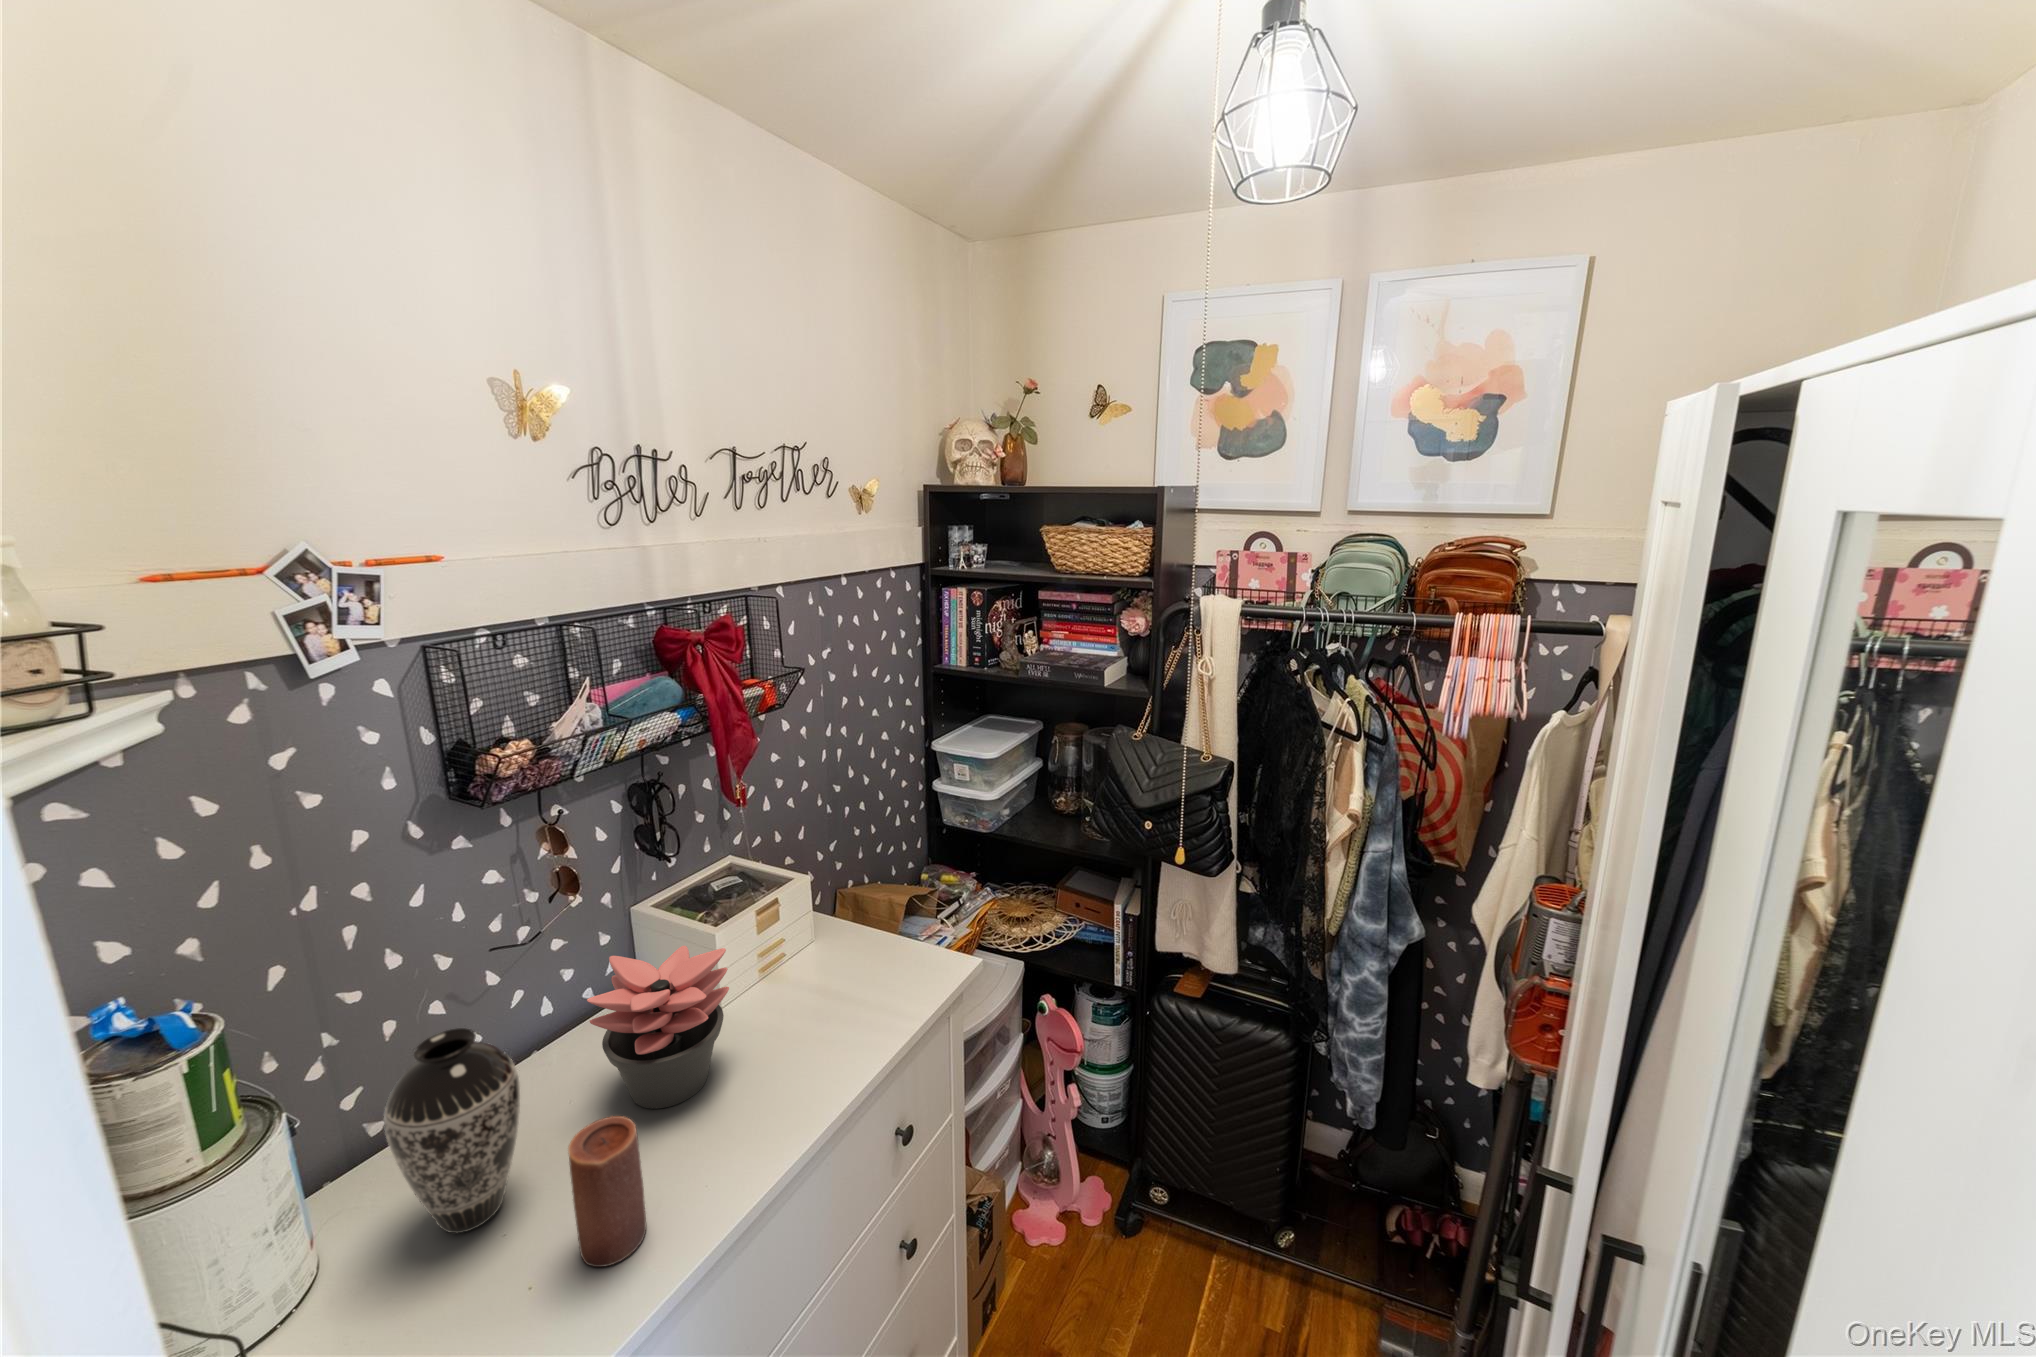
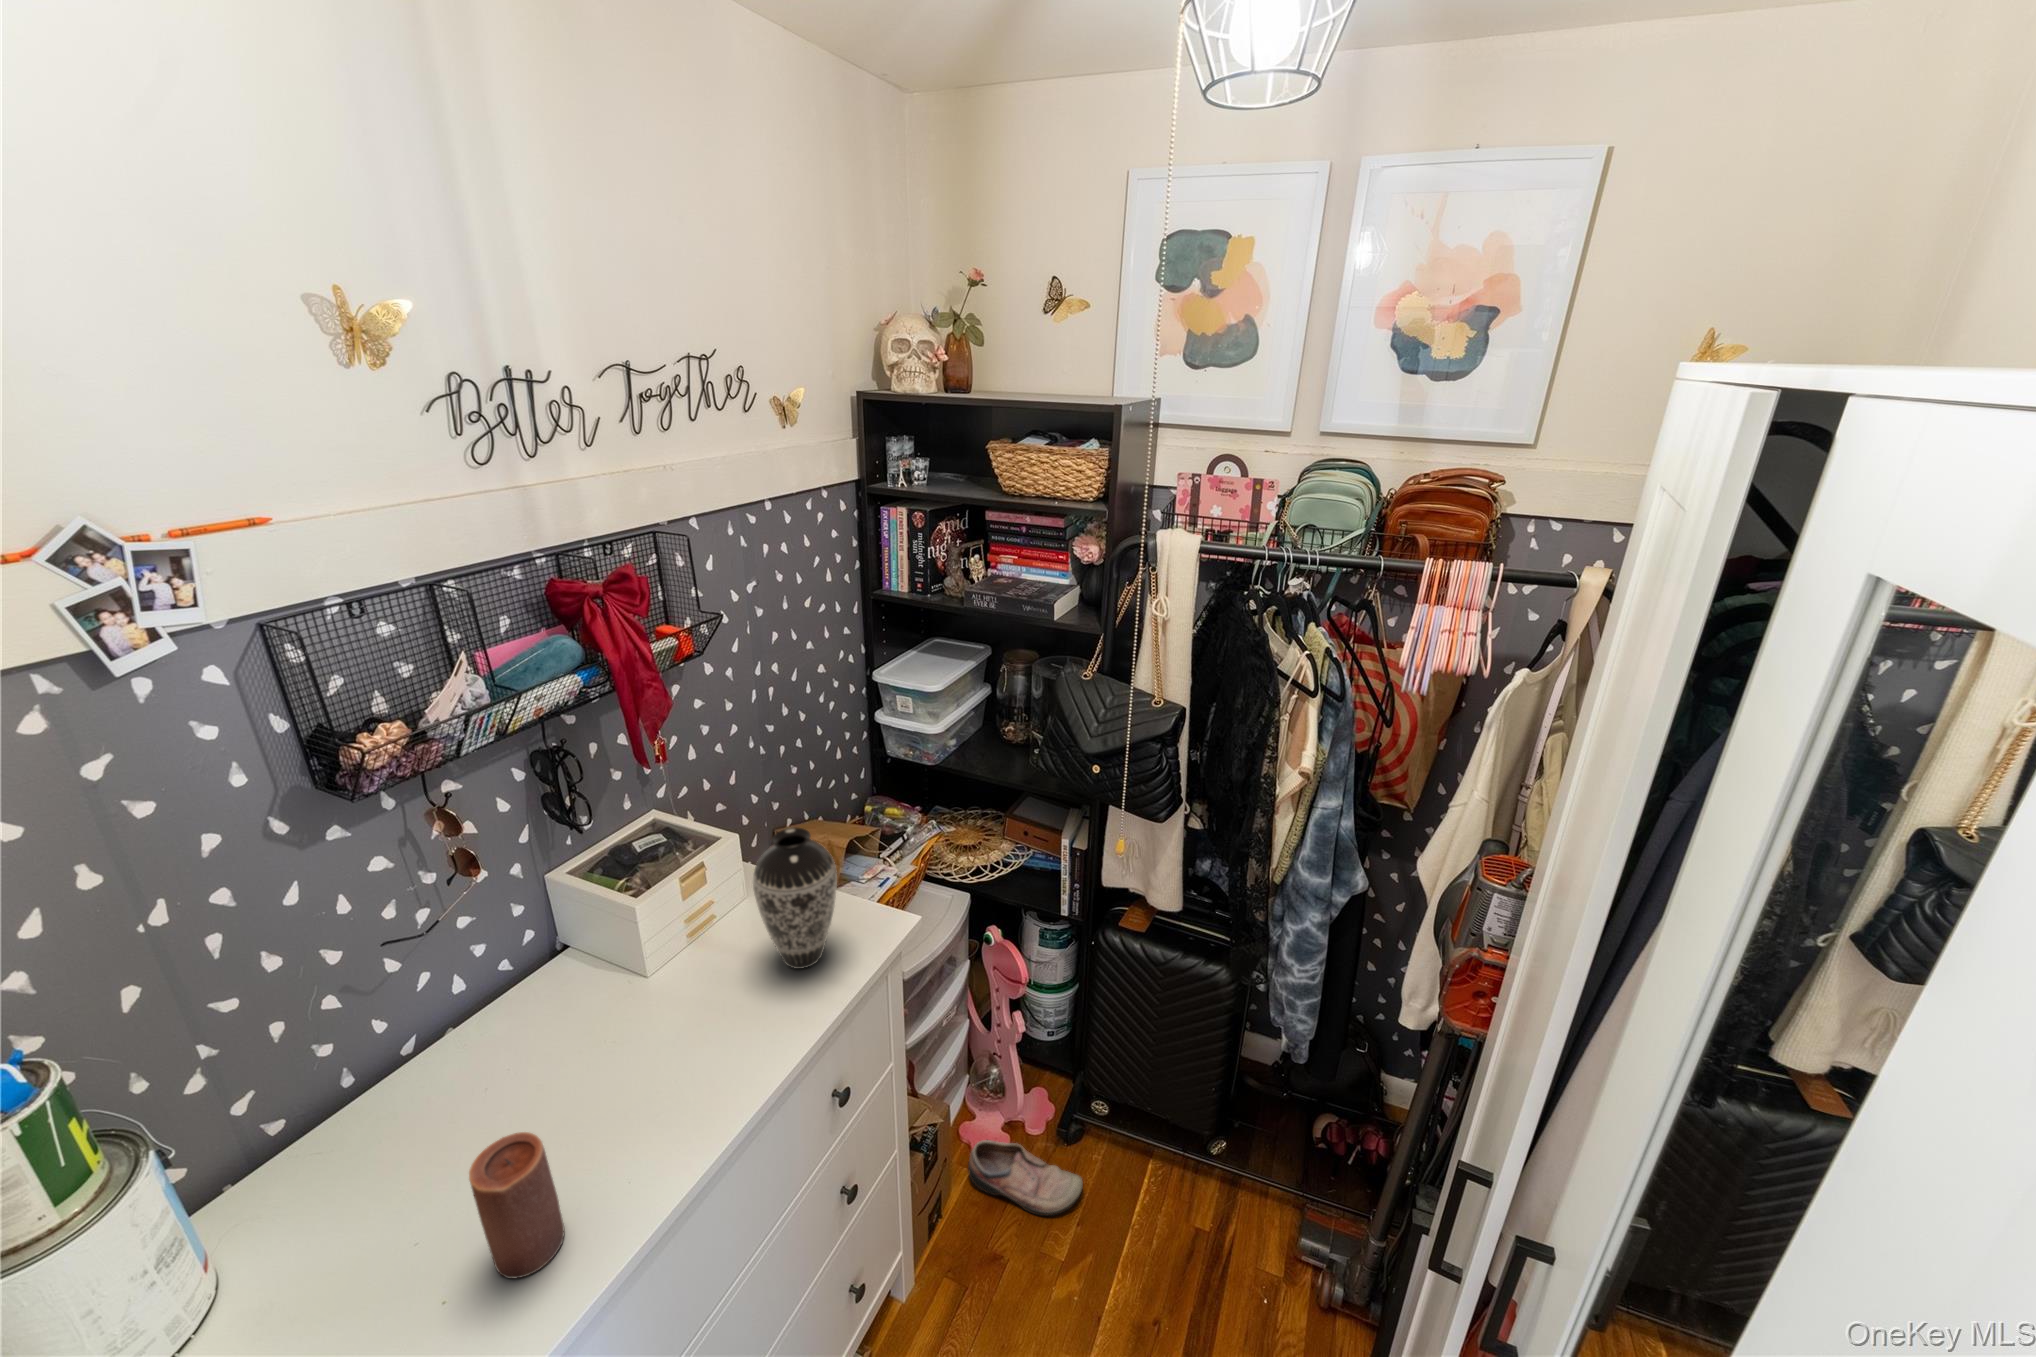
succulent plant: present [587,946,729,1108] -> none [492,926,650,1095]
decorative vase: present [384,1028,520,1233] -> present [753,827,837,969]
shoe: none [1022,1226,1143,1311] -> present [968,1140,1083,1216]

